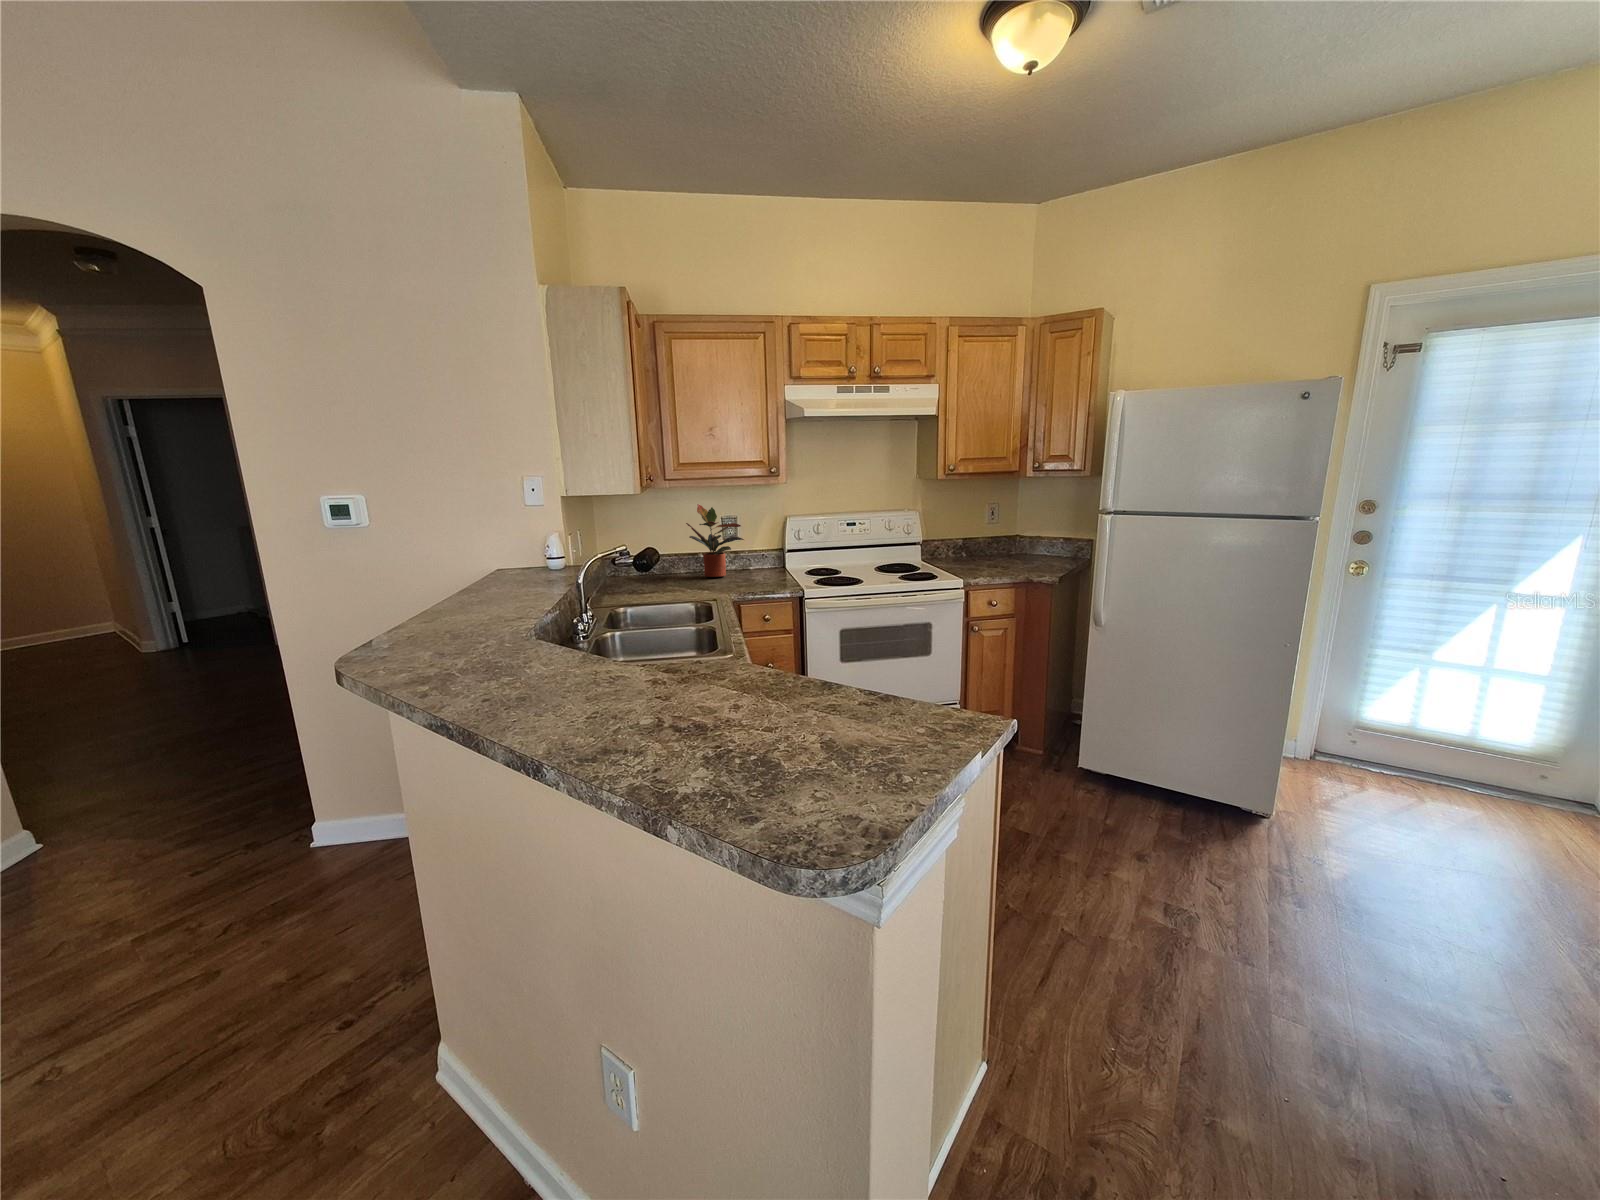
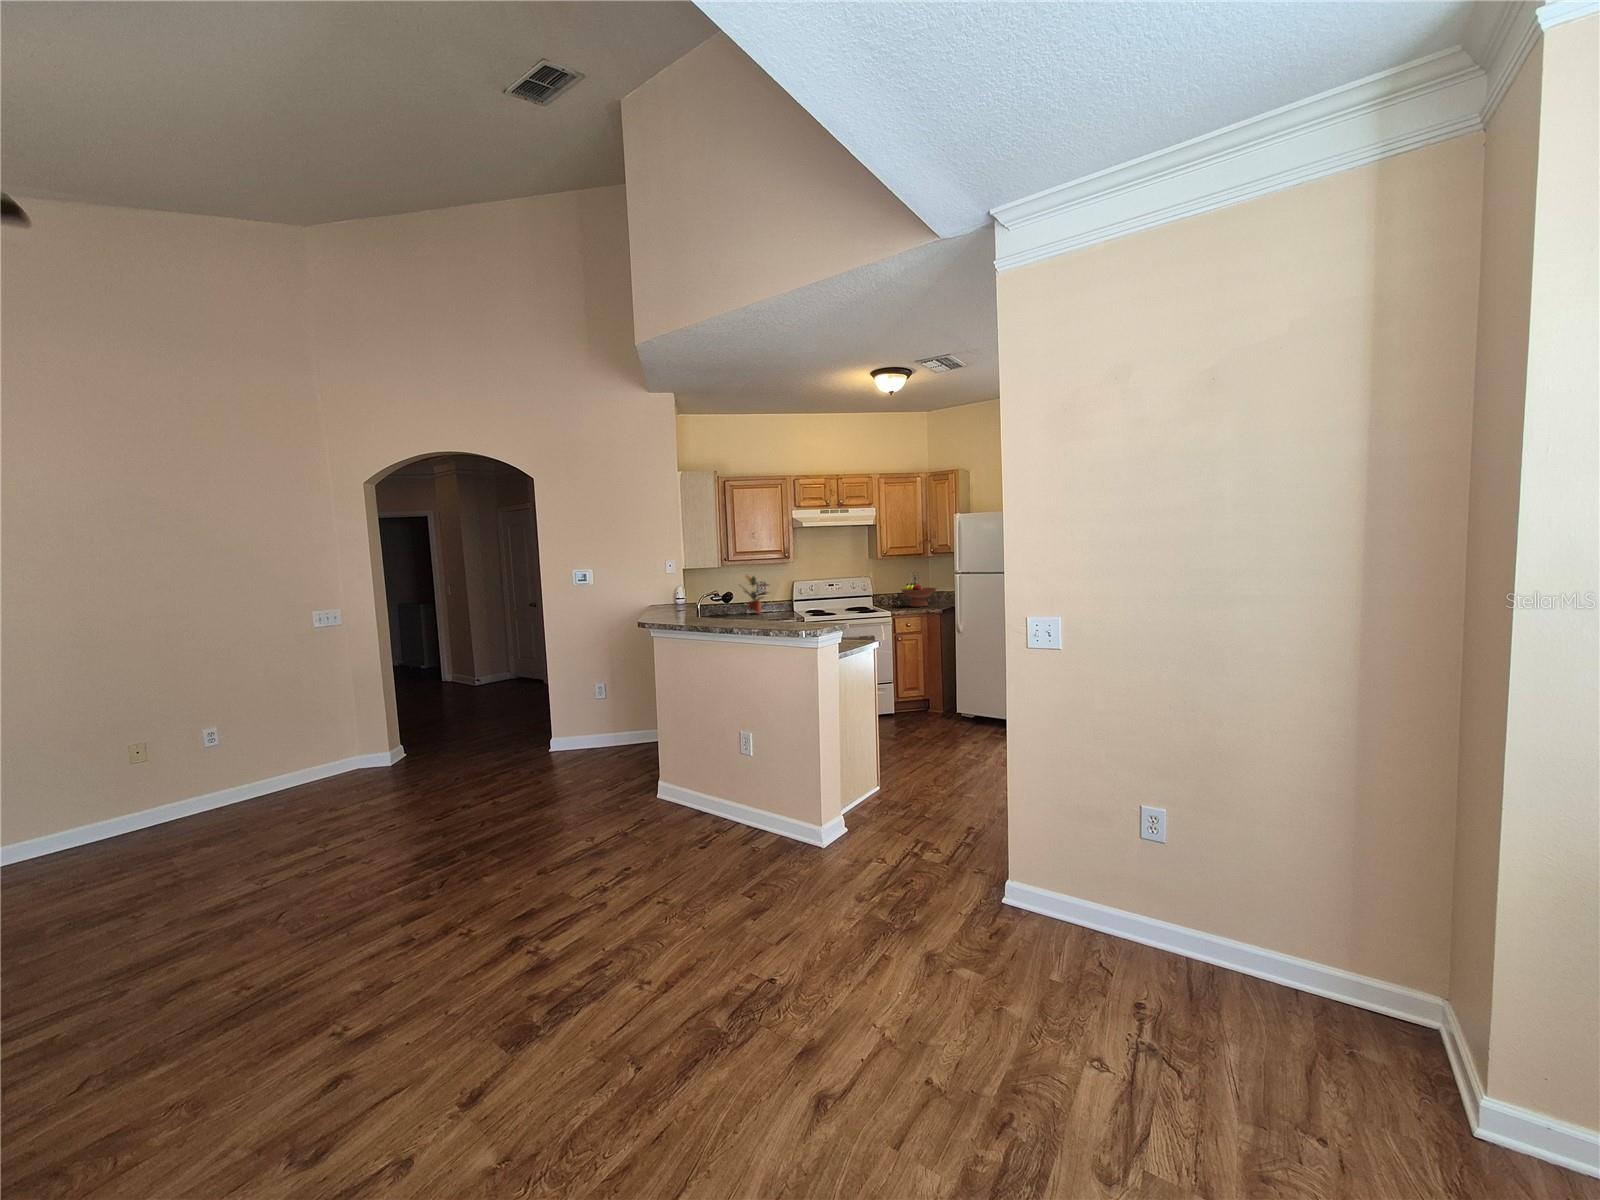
fruit bowl: none [975,524,1043,568] -> present [900,583,937,607]

